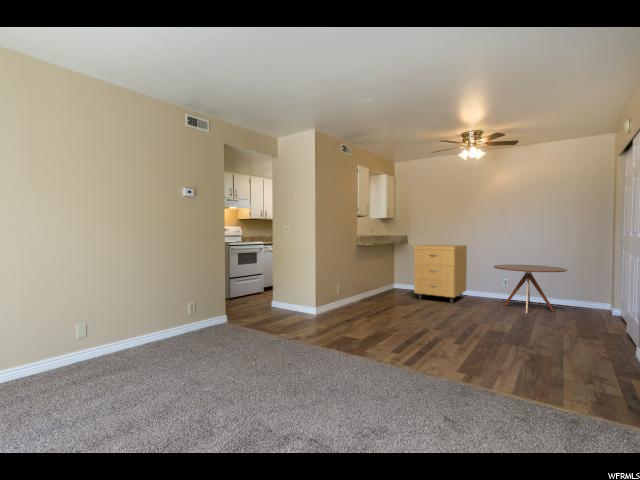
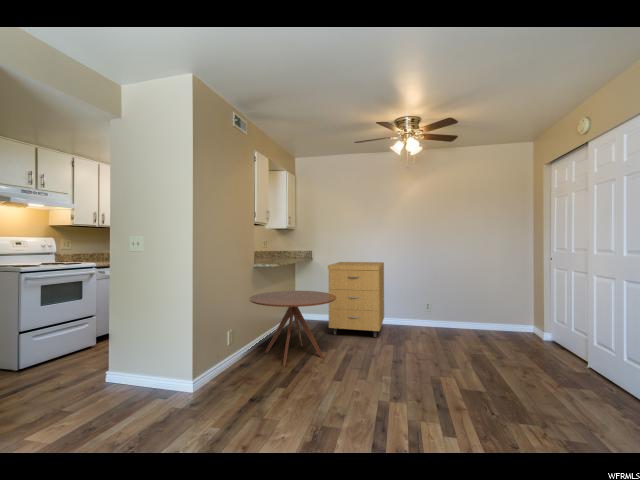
round table: present [494,264,567,313] -> present [250,291,336,366]

